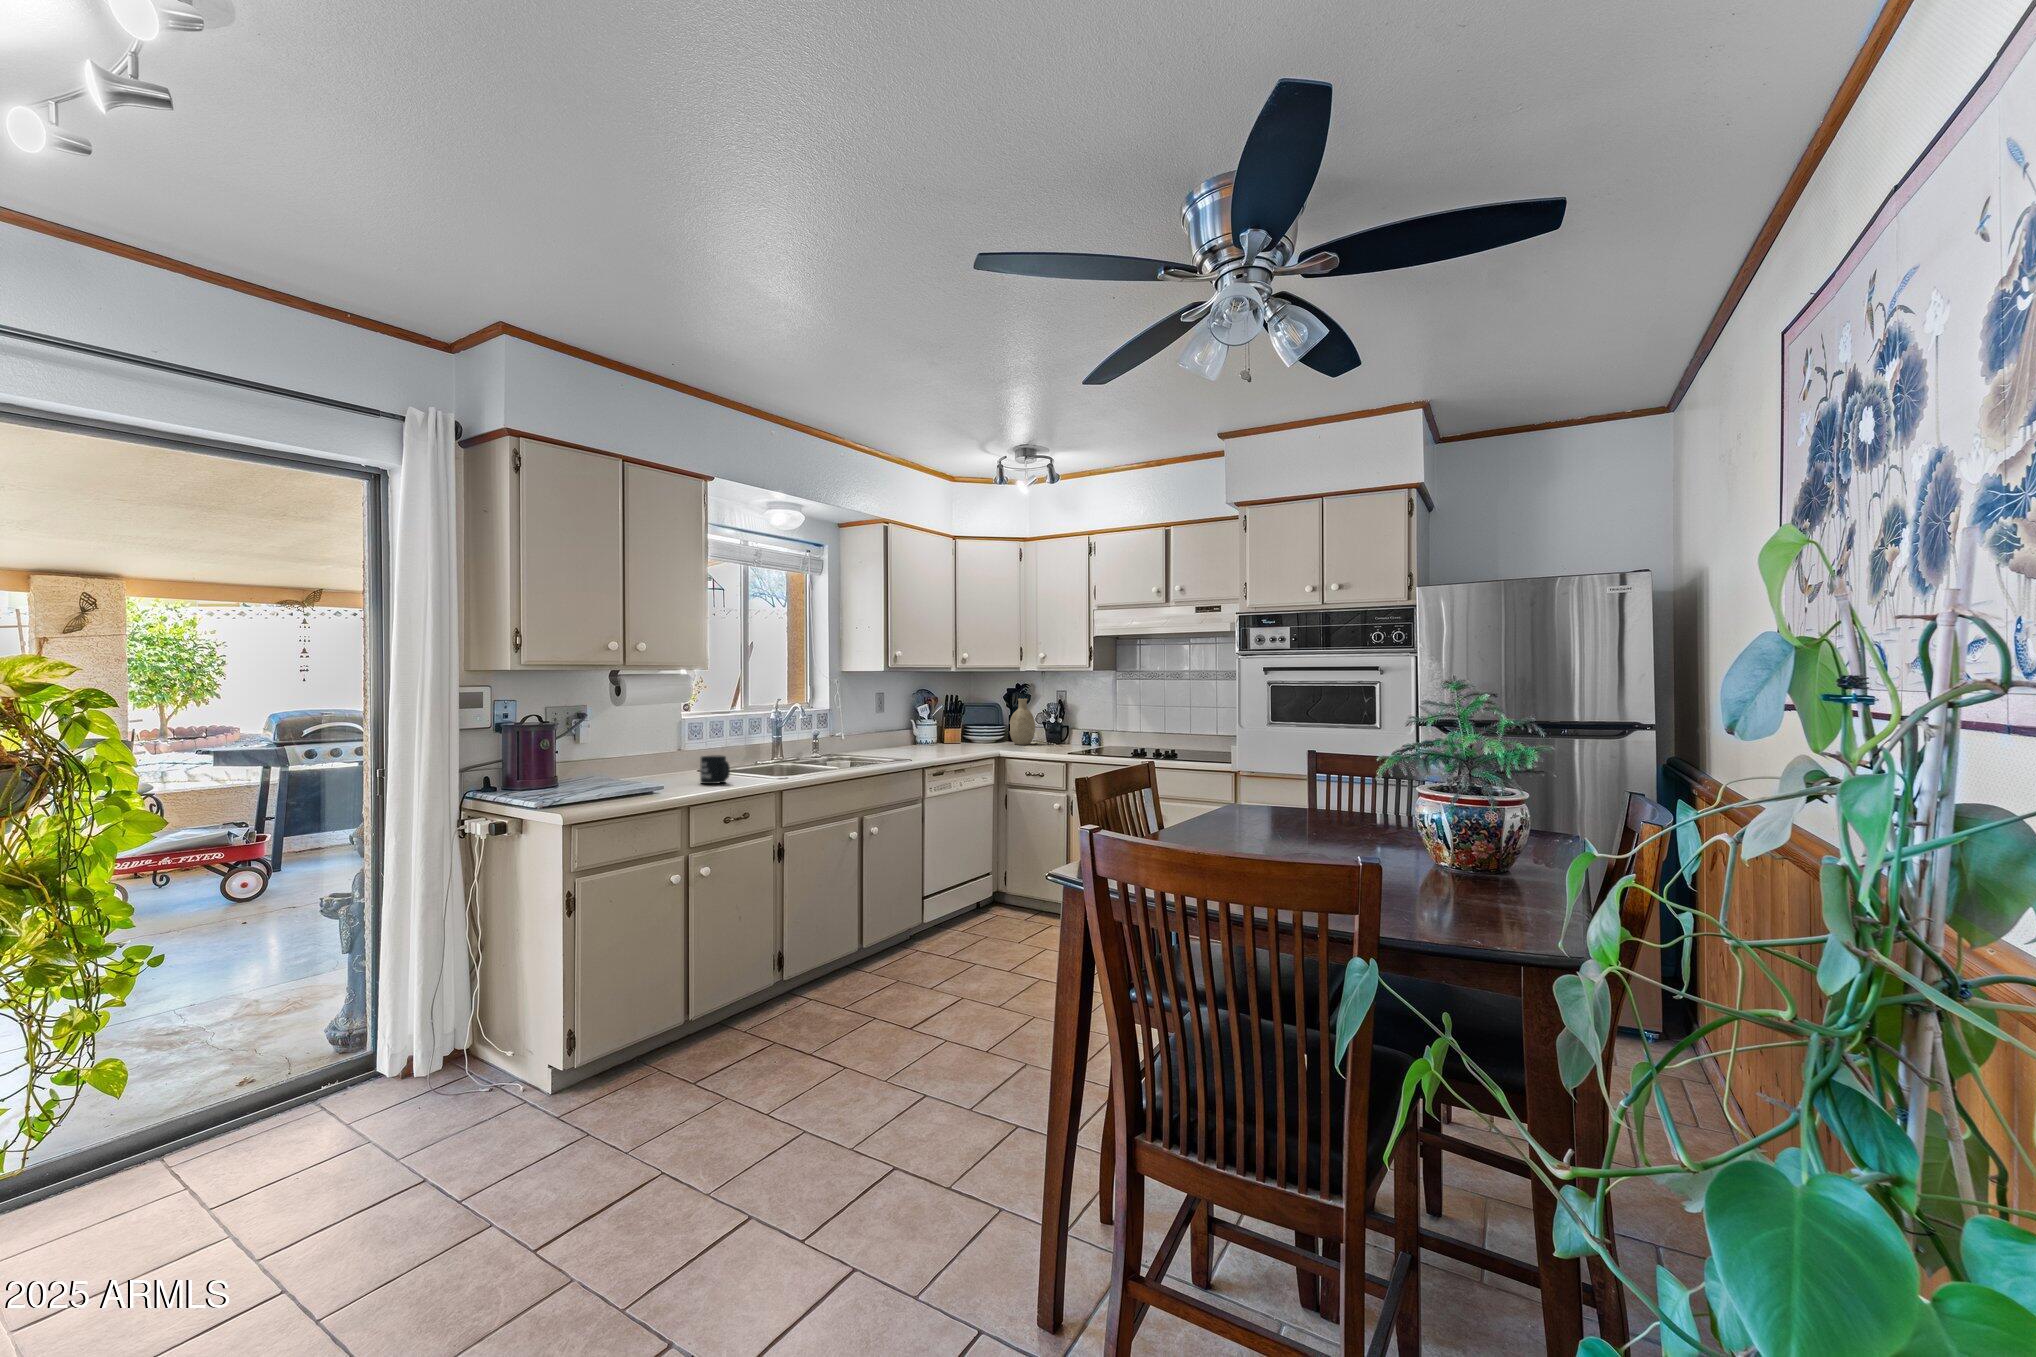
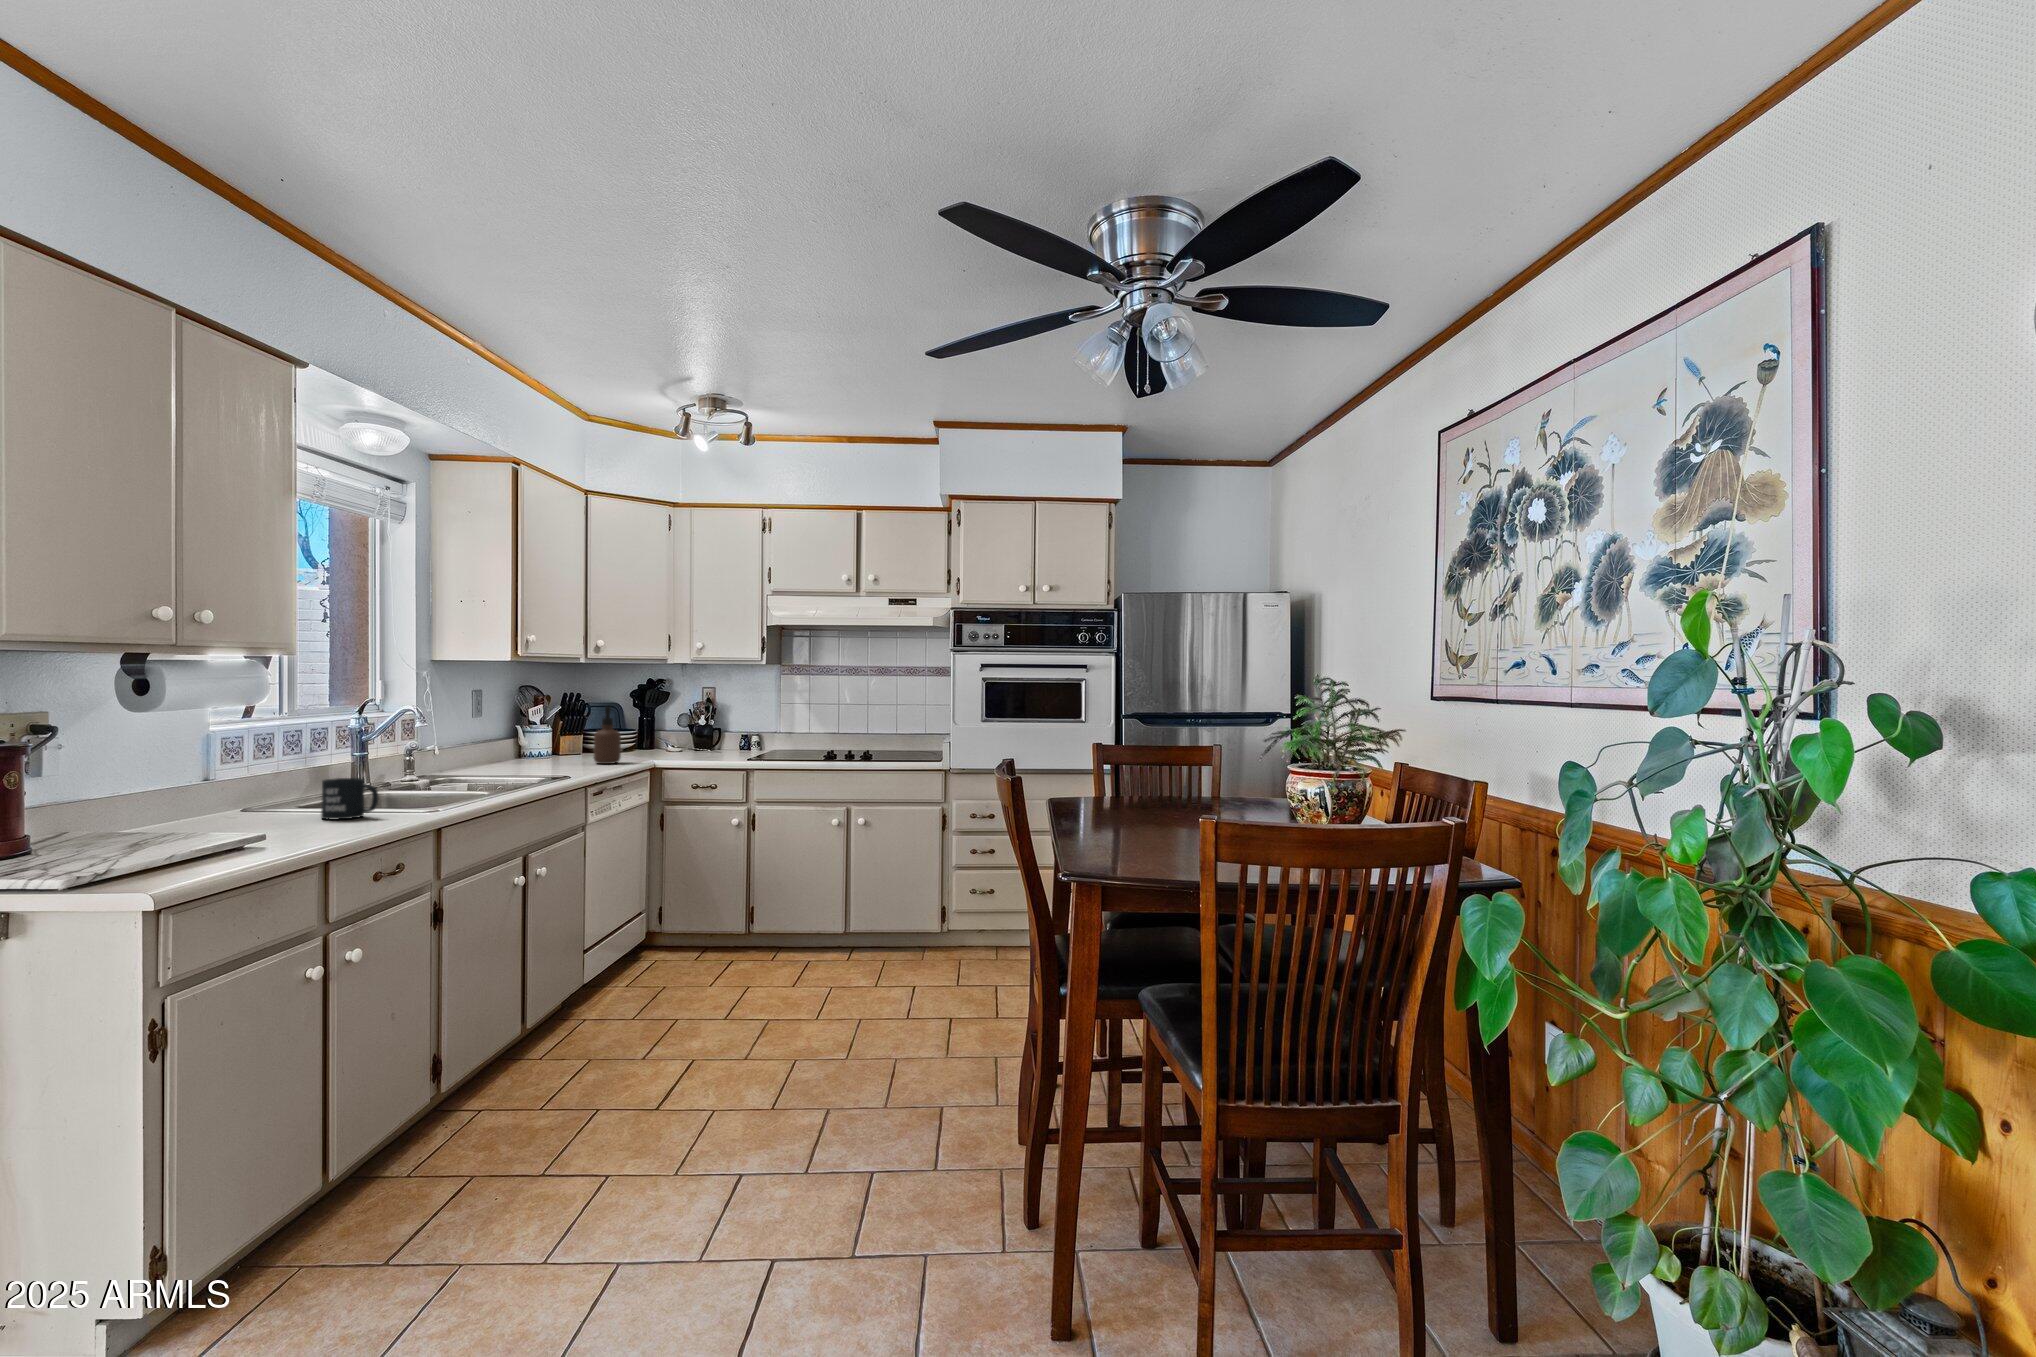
decorative vase: present [1010,698,1035,745] -> none [645,697,678,753]
soap dispenser: none [952,706,972,752] -> present [594,706,621,764]

